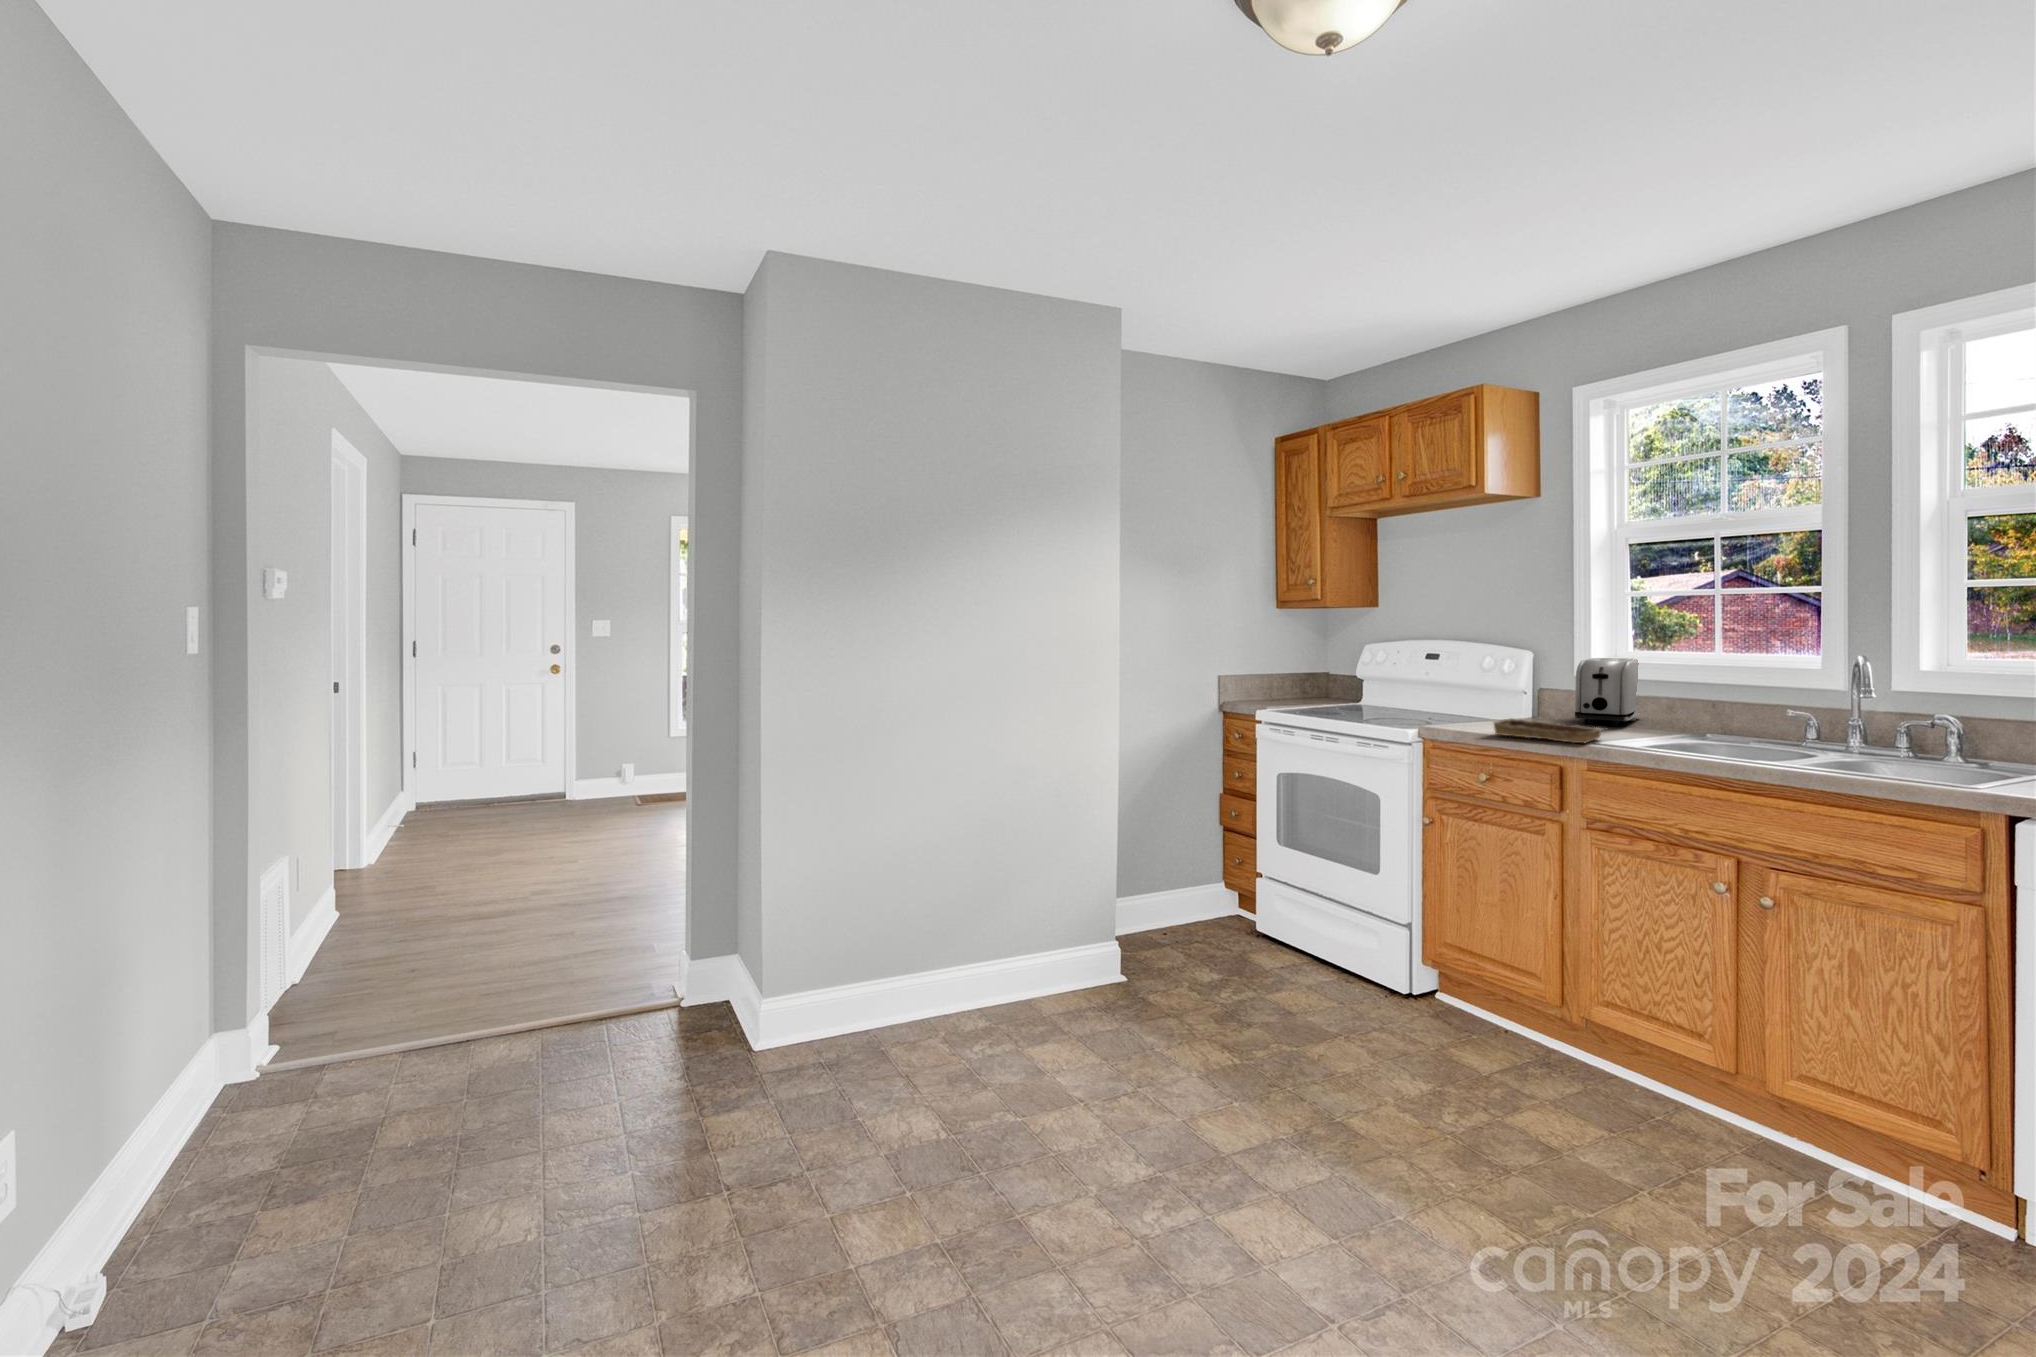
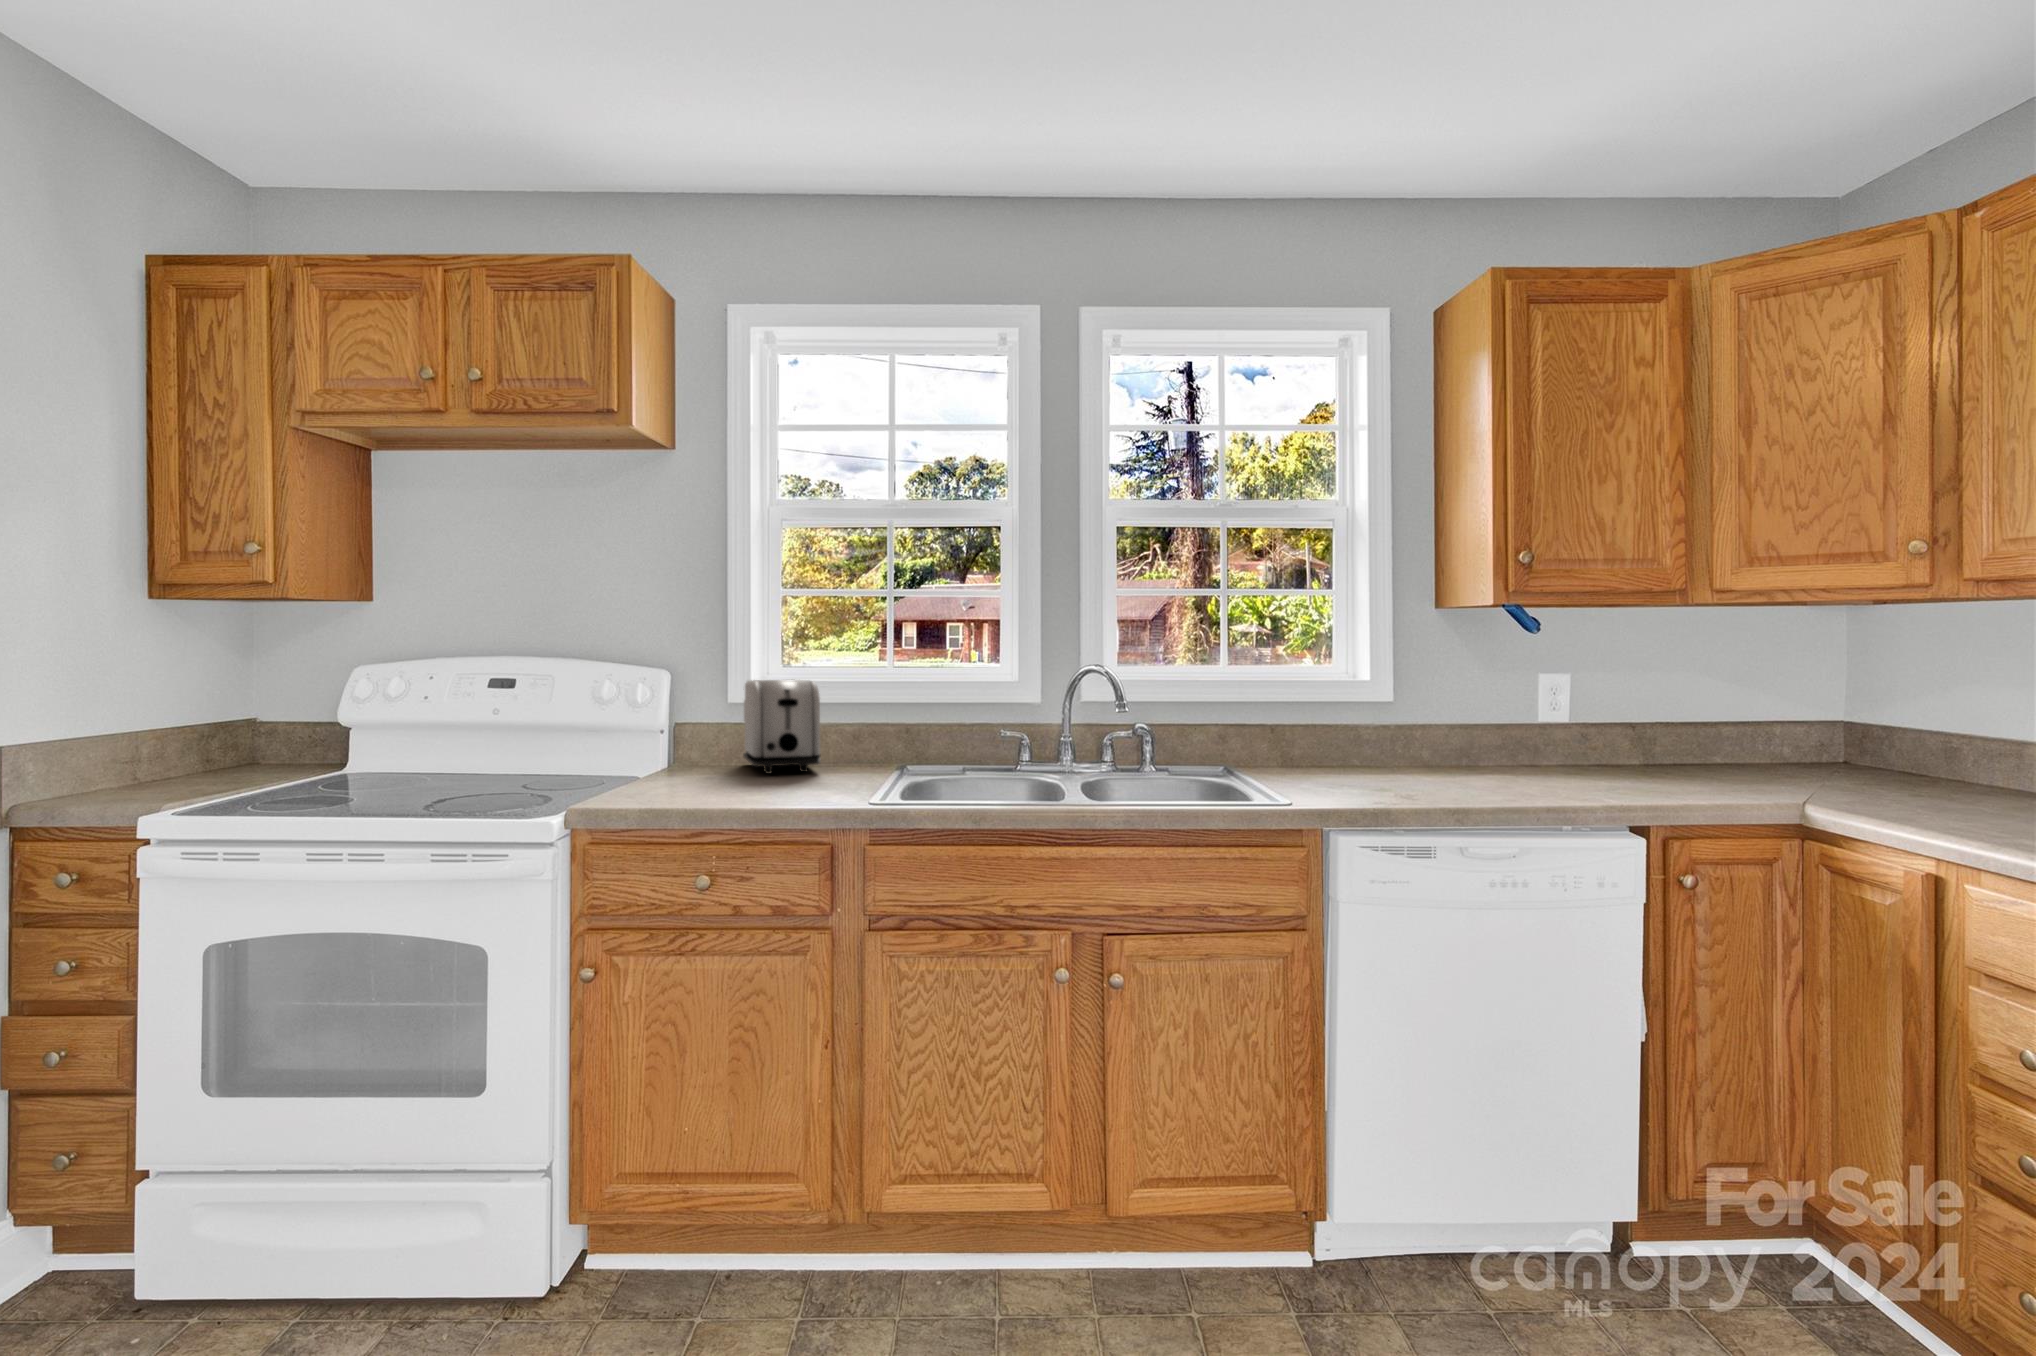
tray: present [1494,719,1602,743] -> none [688,772,842,800]

